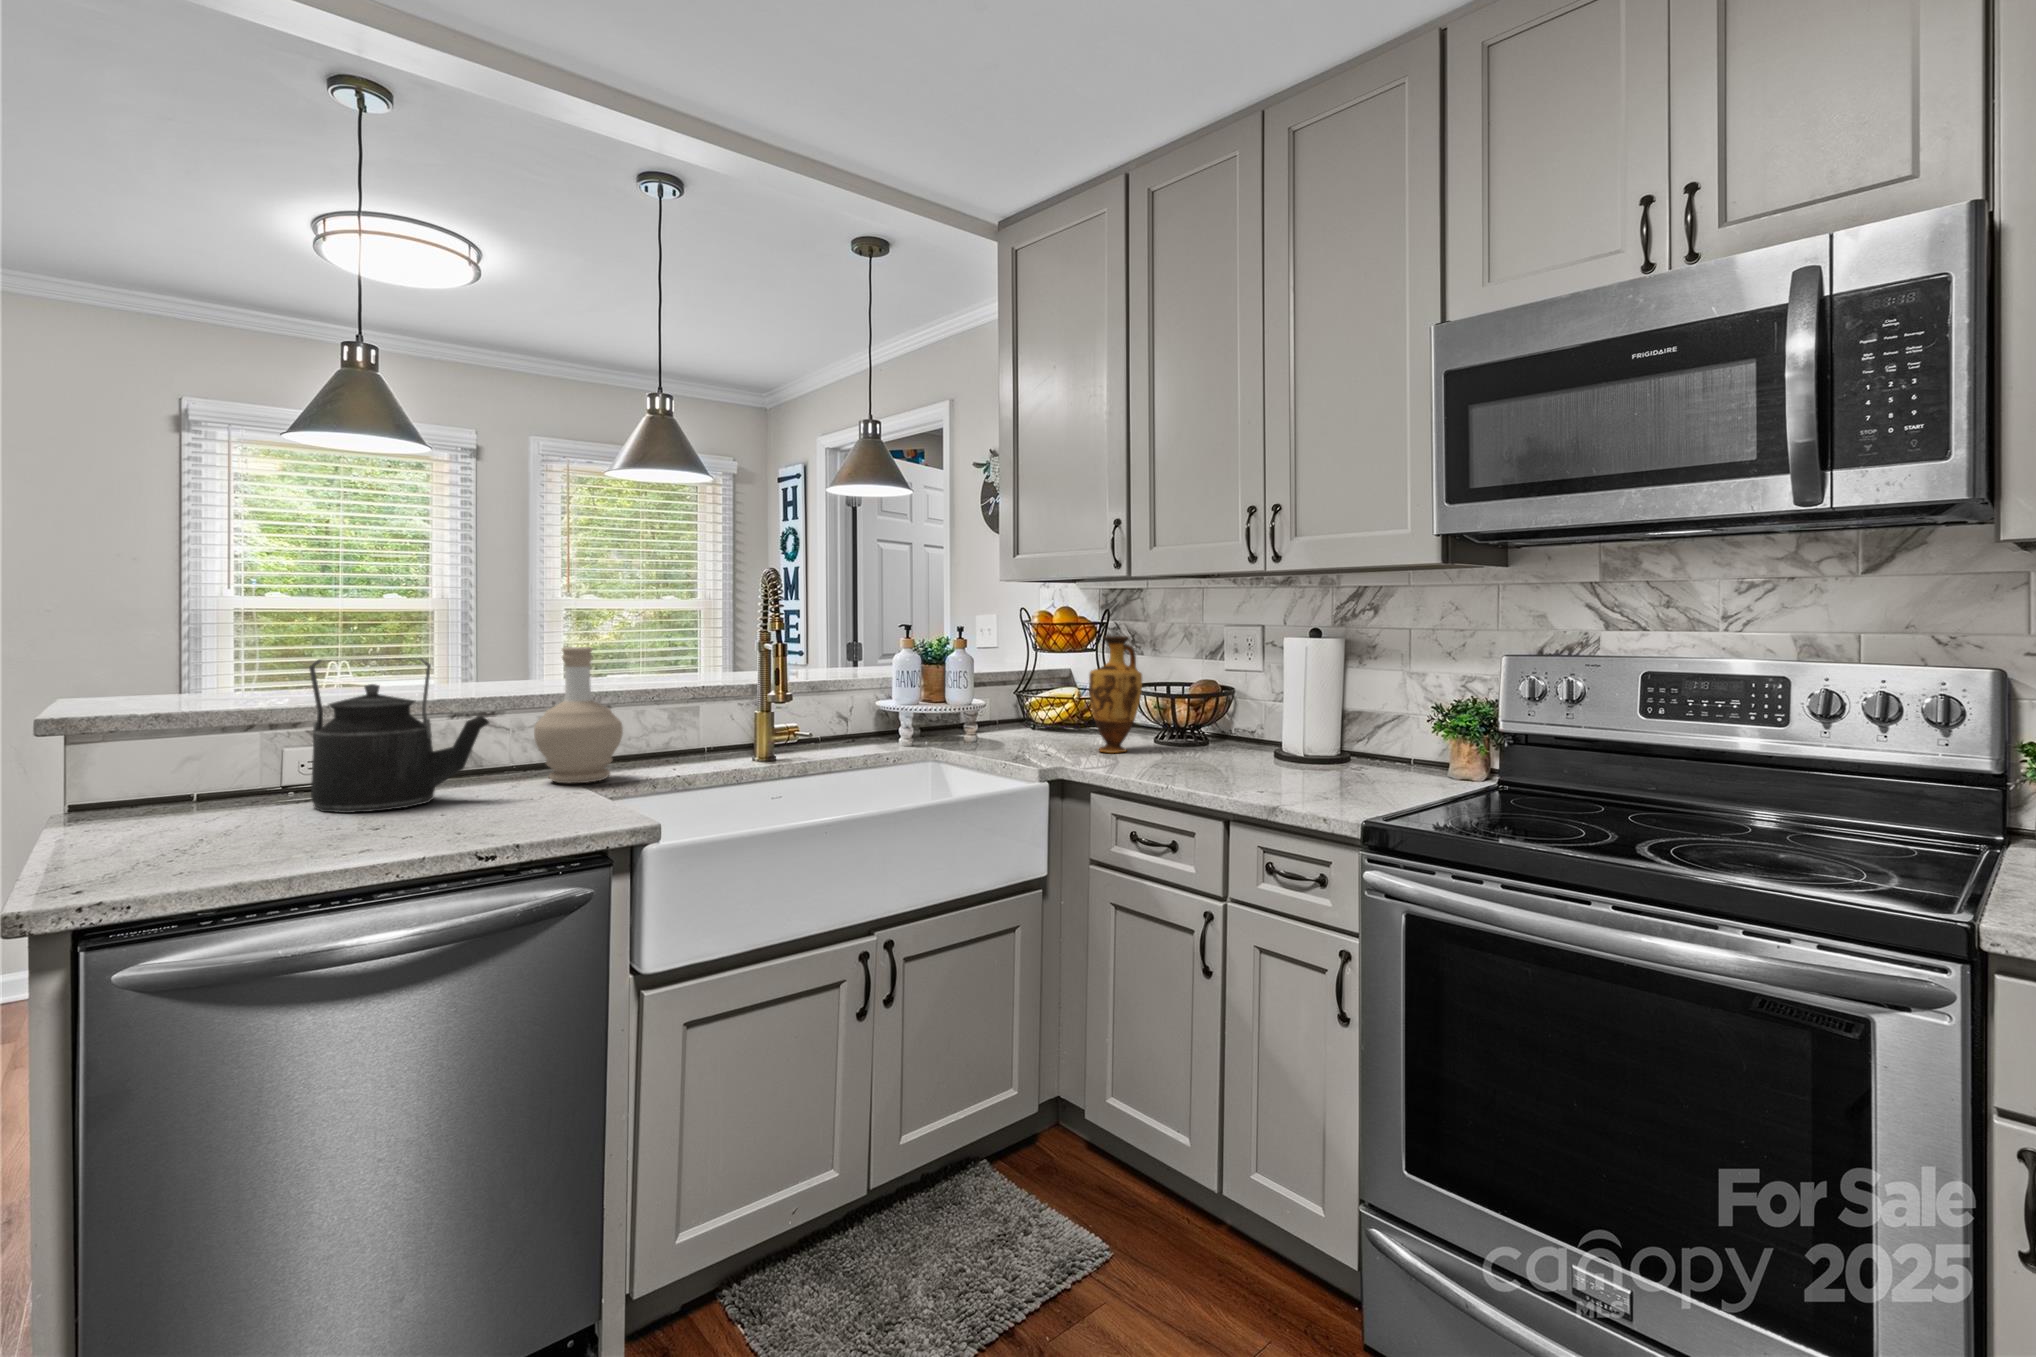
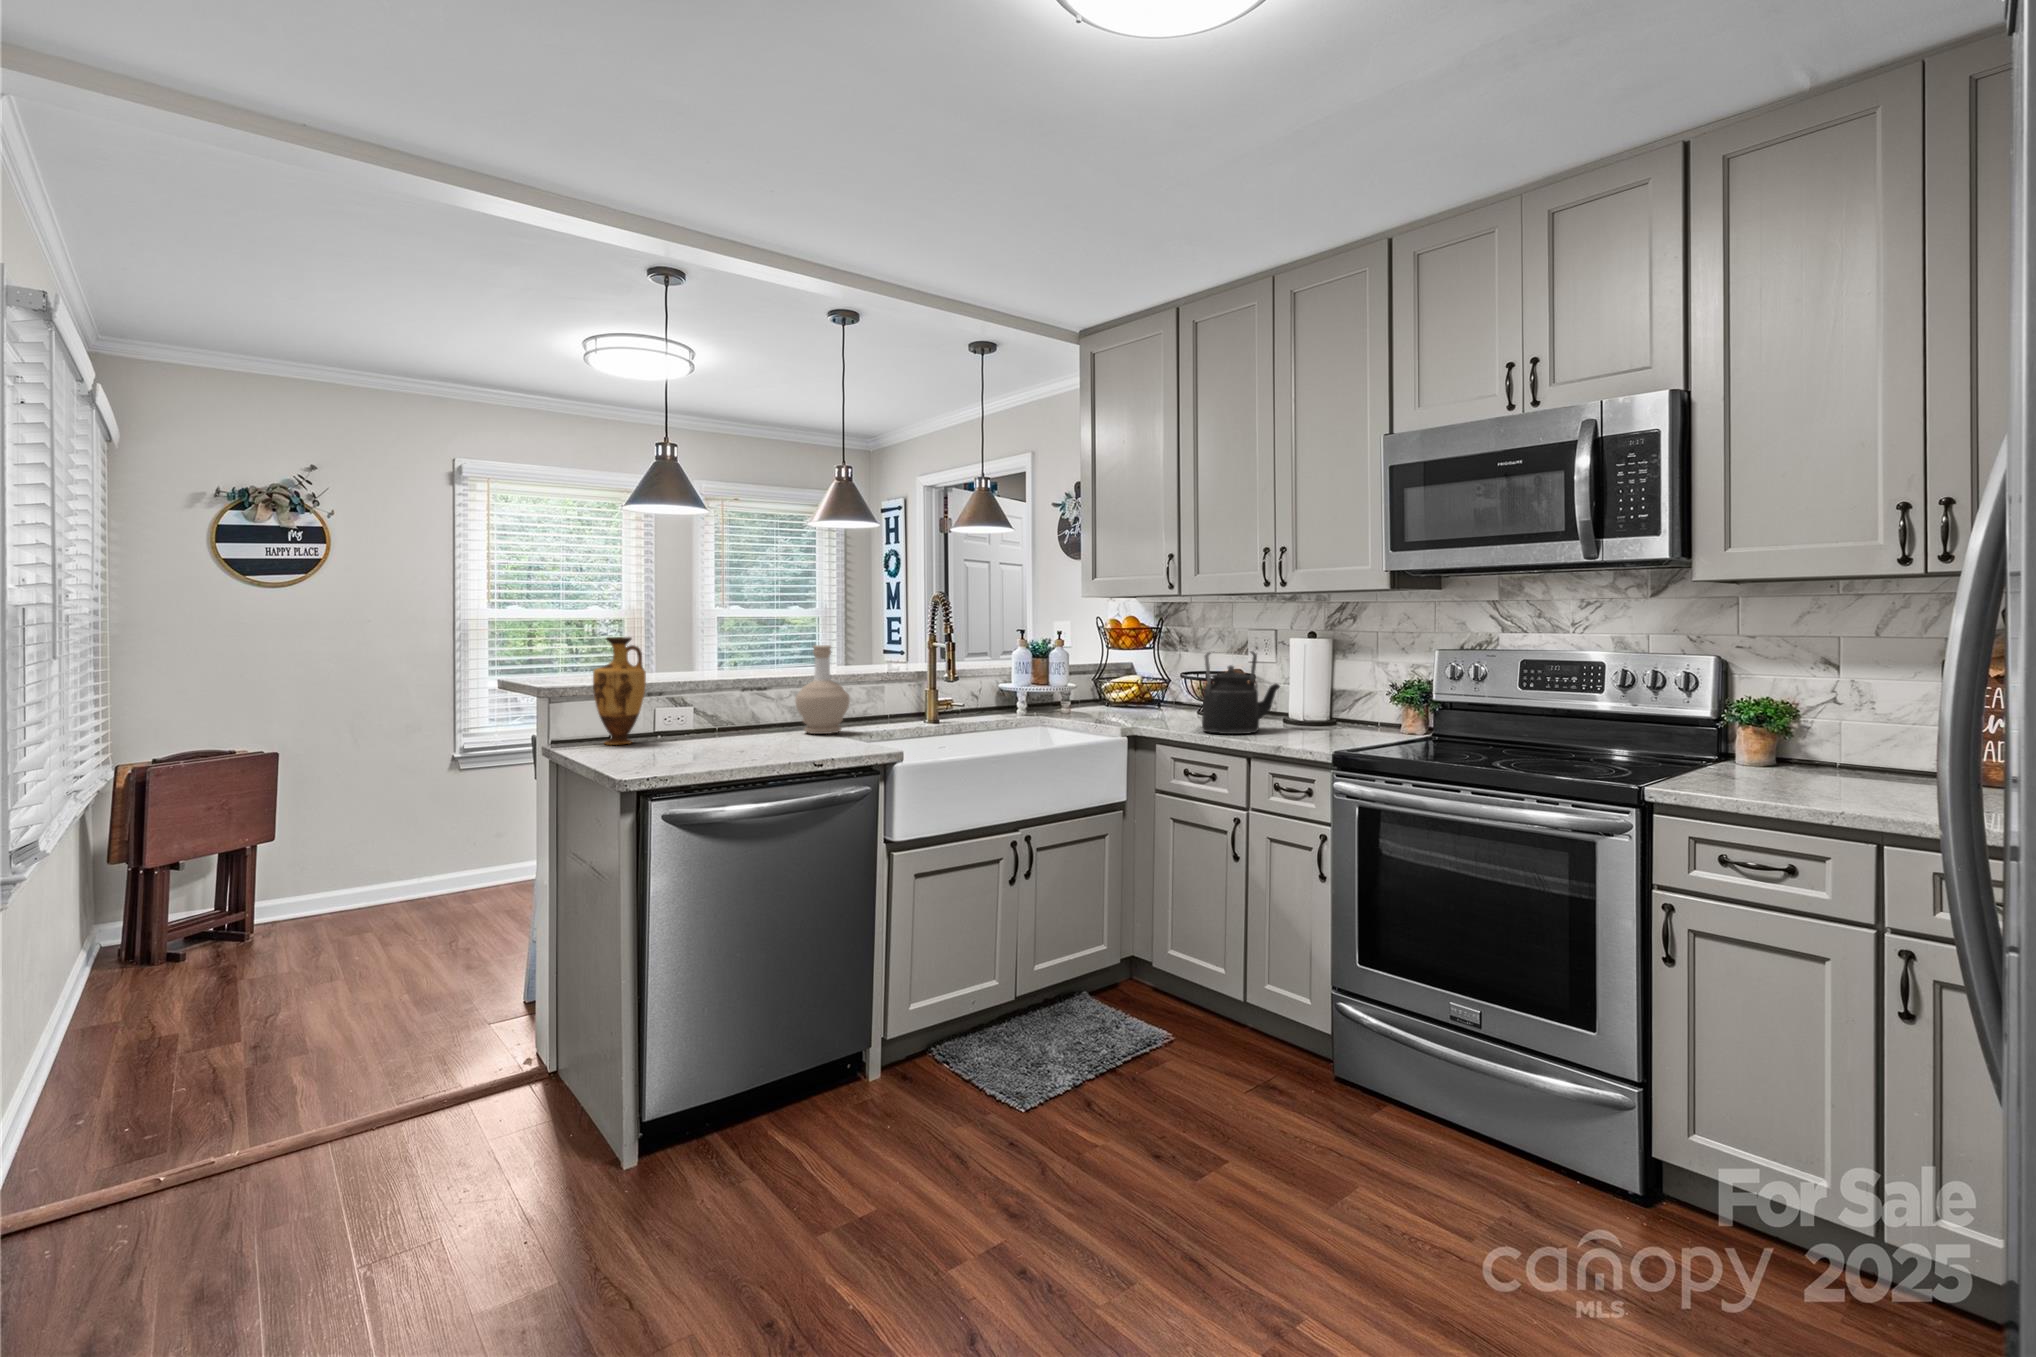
vase: present [1089,636,1142,753] -> present [593,637,646,745]
kettle: present [309,658,489,813] -> present [1202,651,1280,734]

